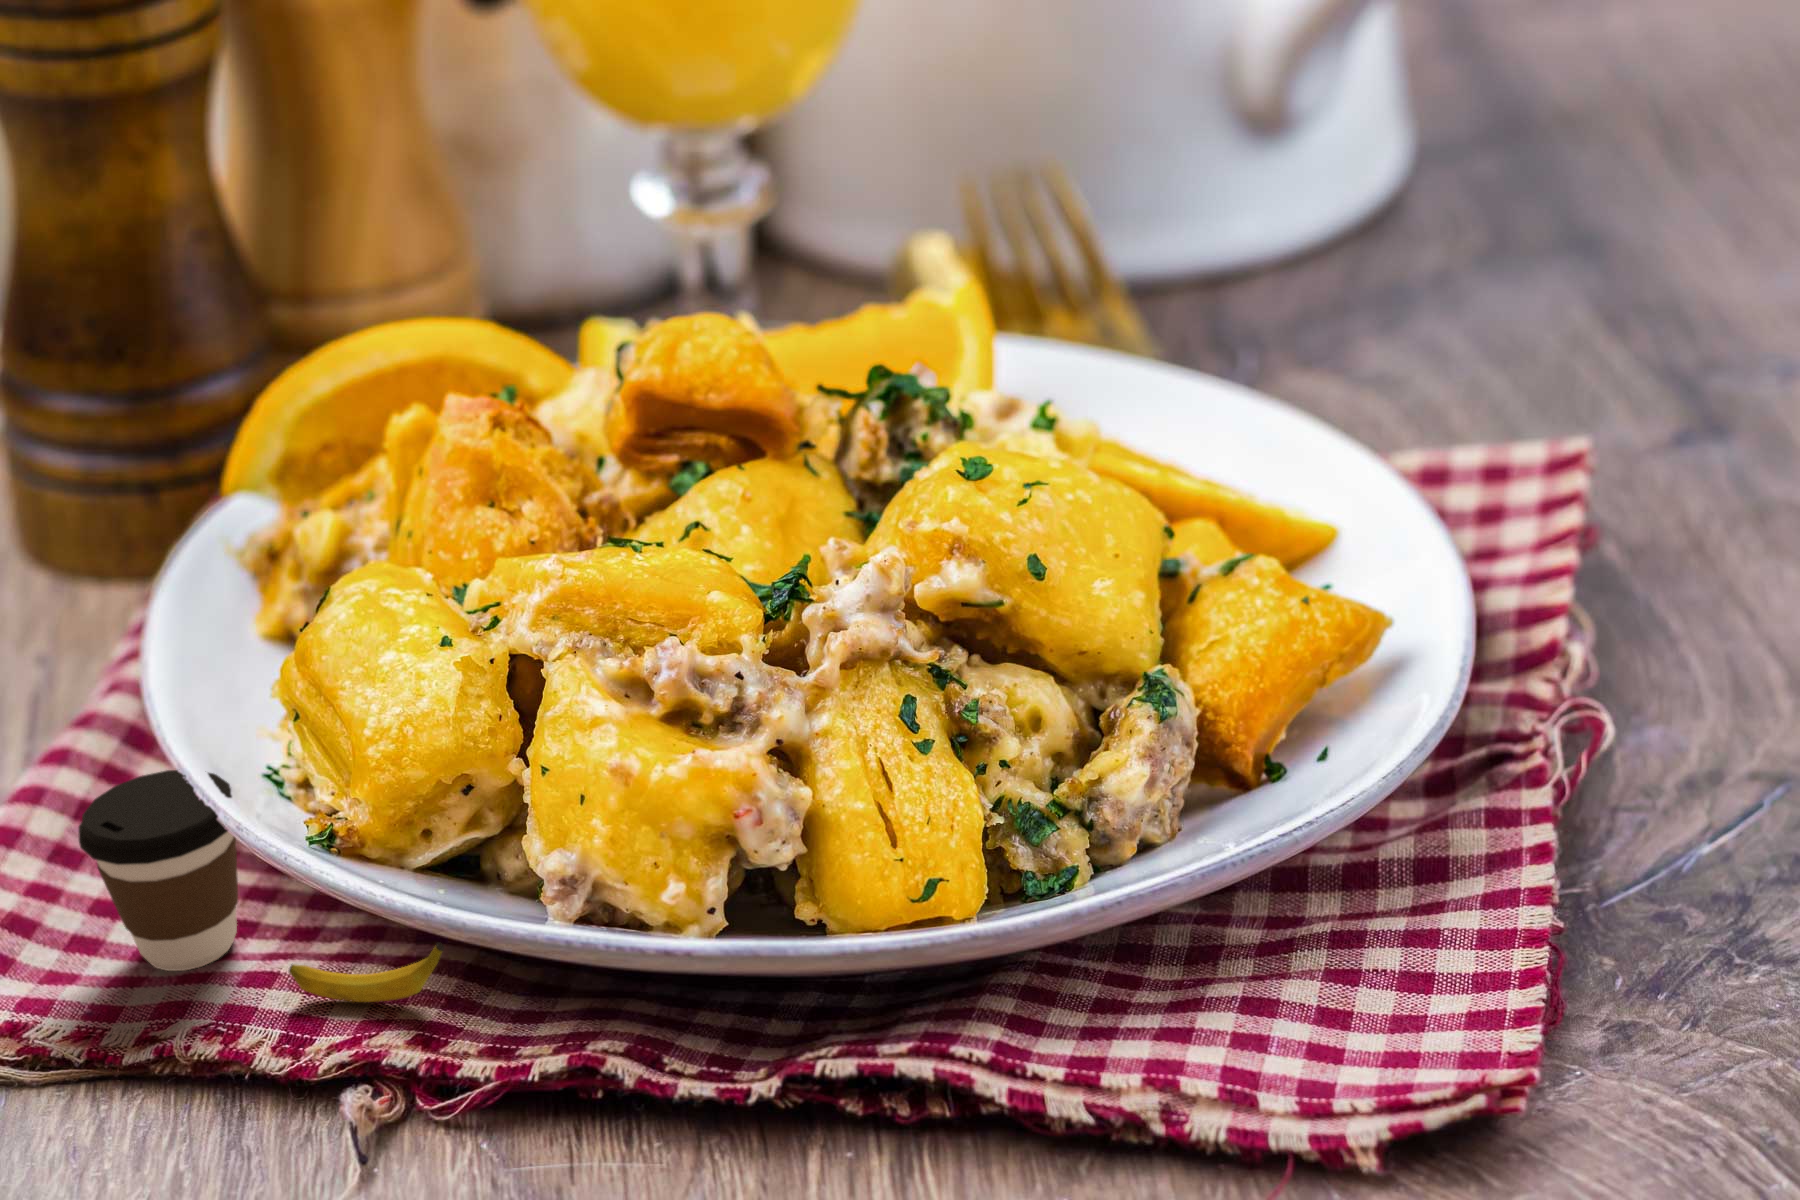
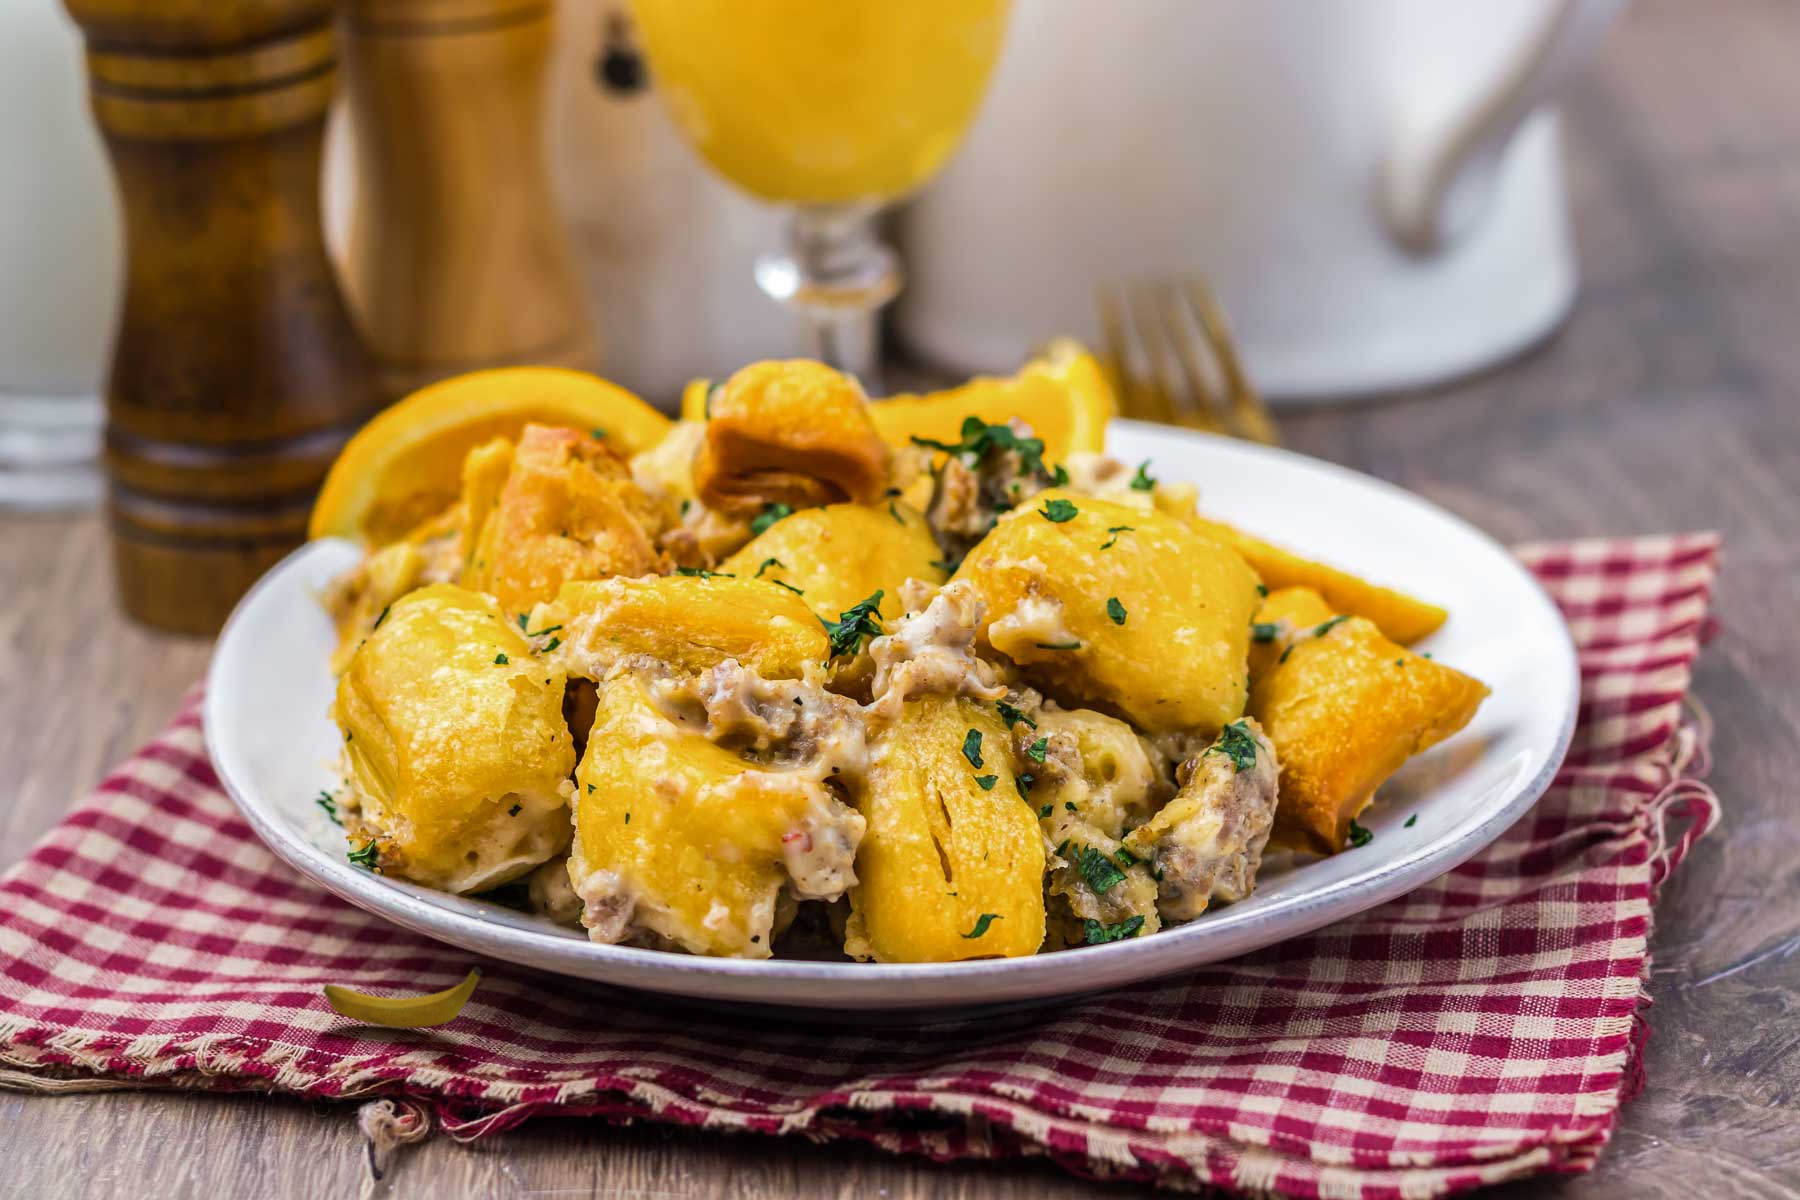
coffee cup: present [78,770,238,971] -> none [123,784,289,990]

